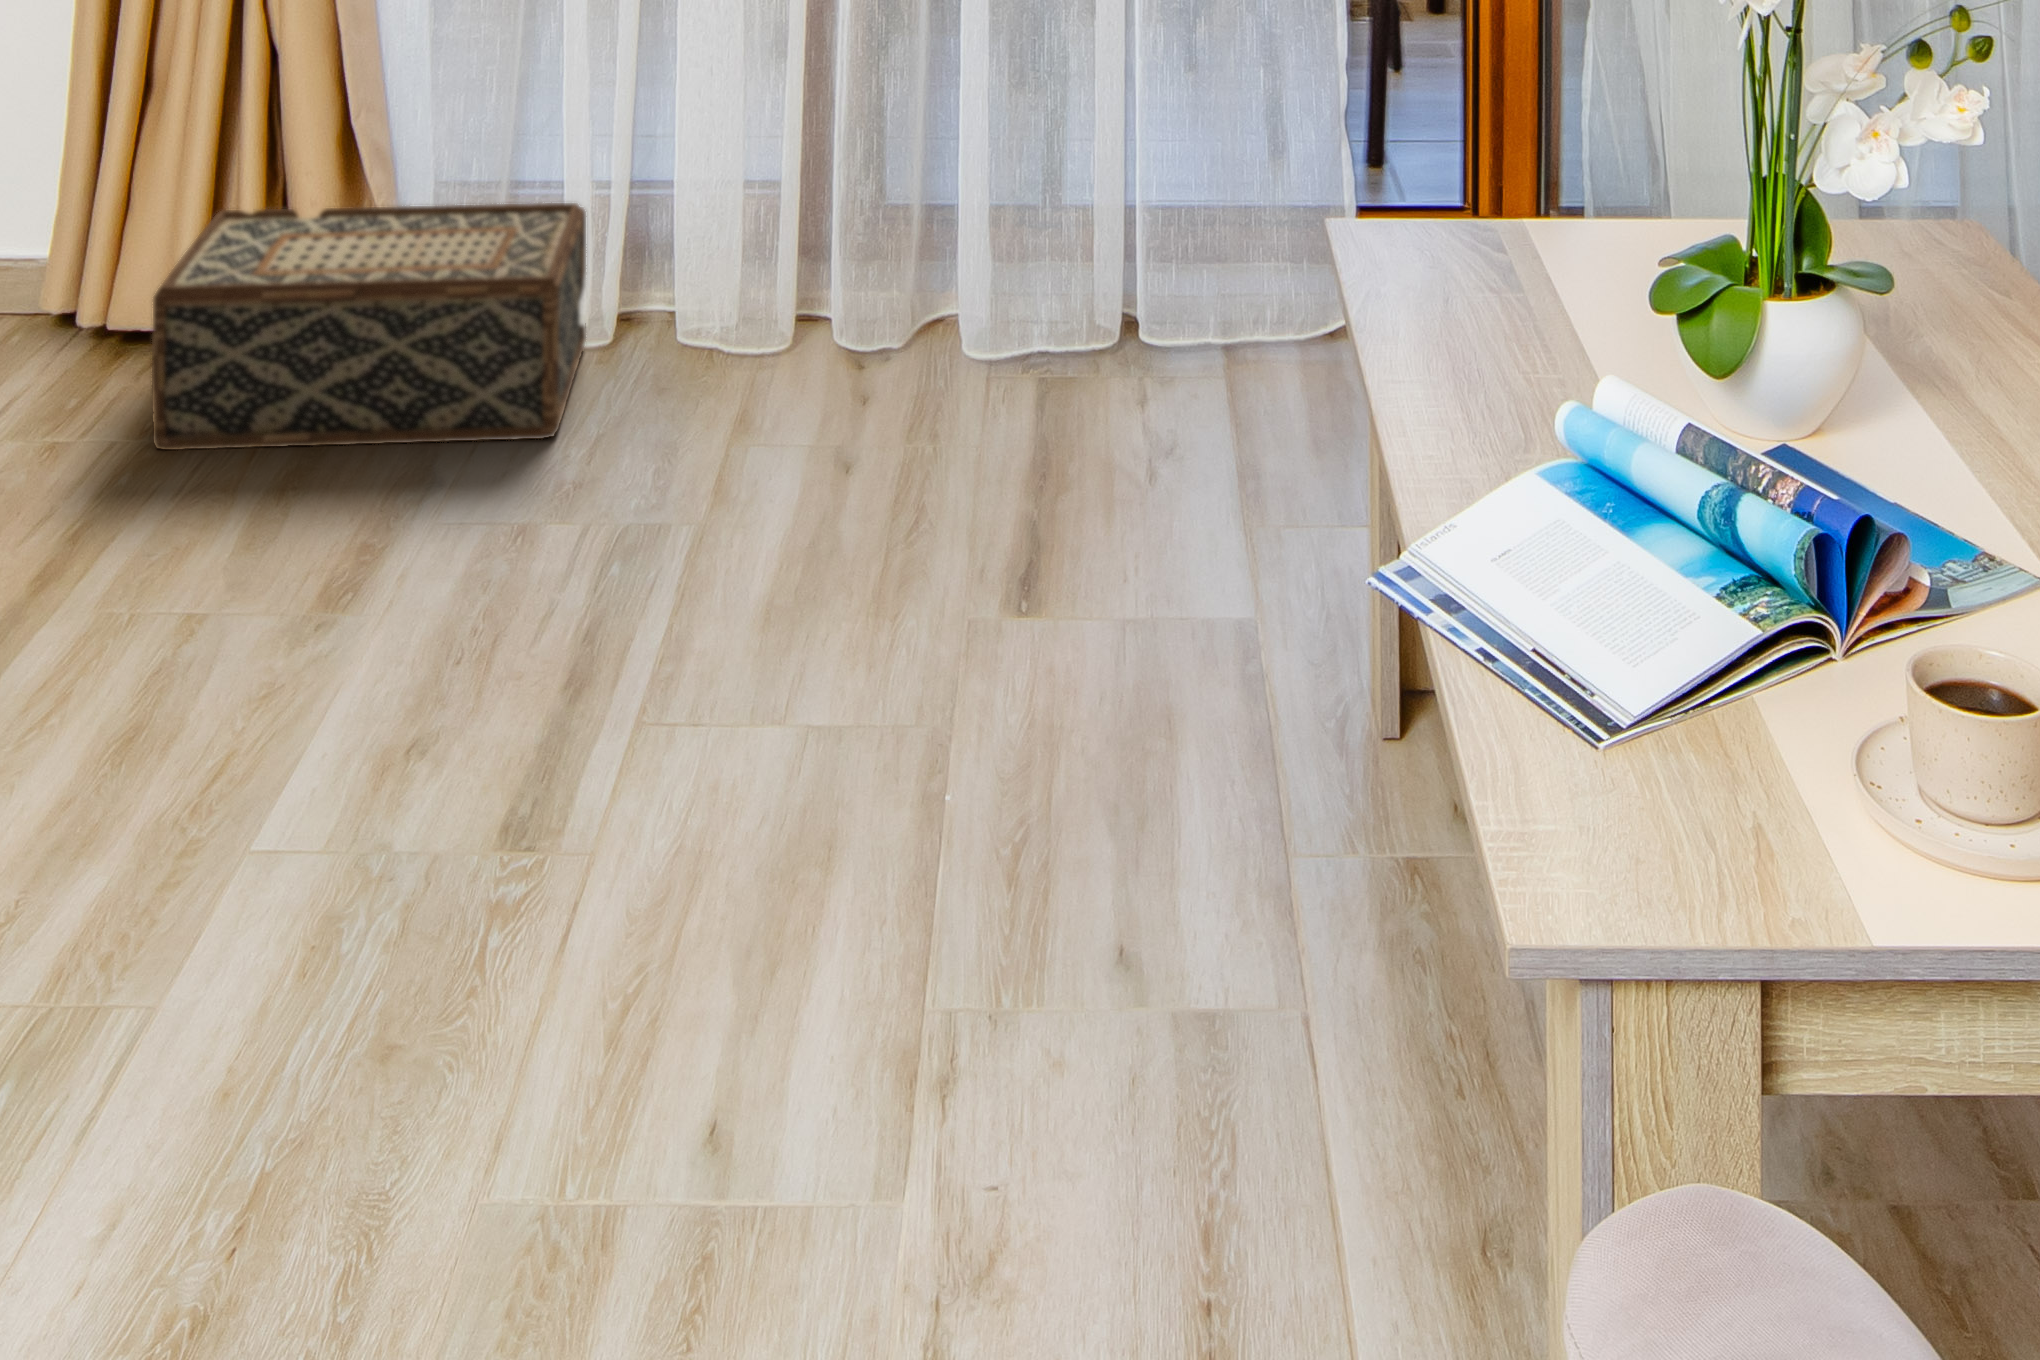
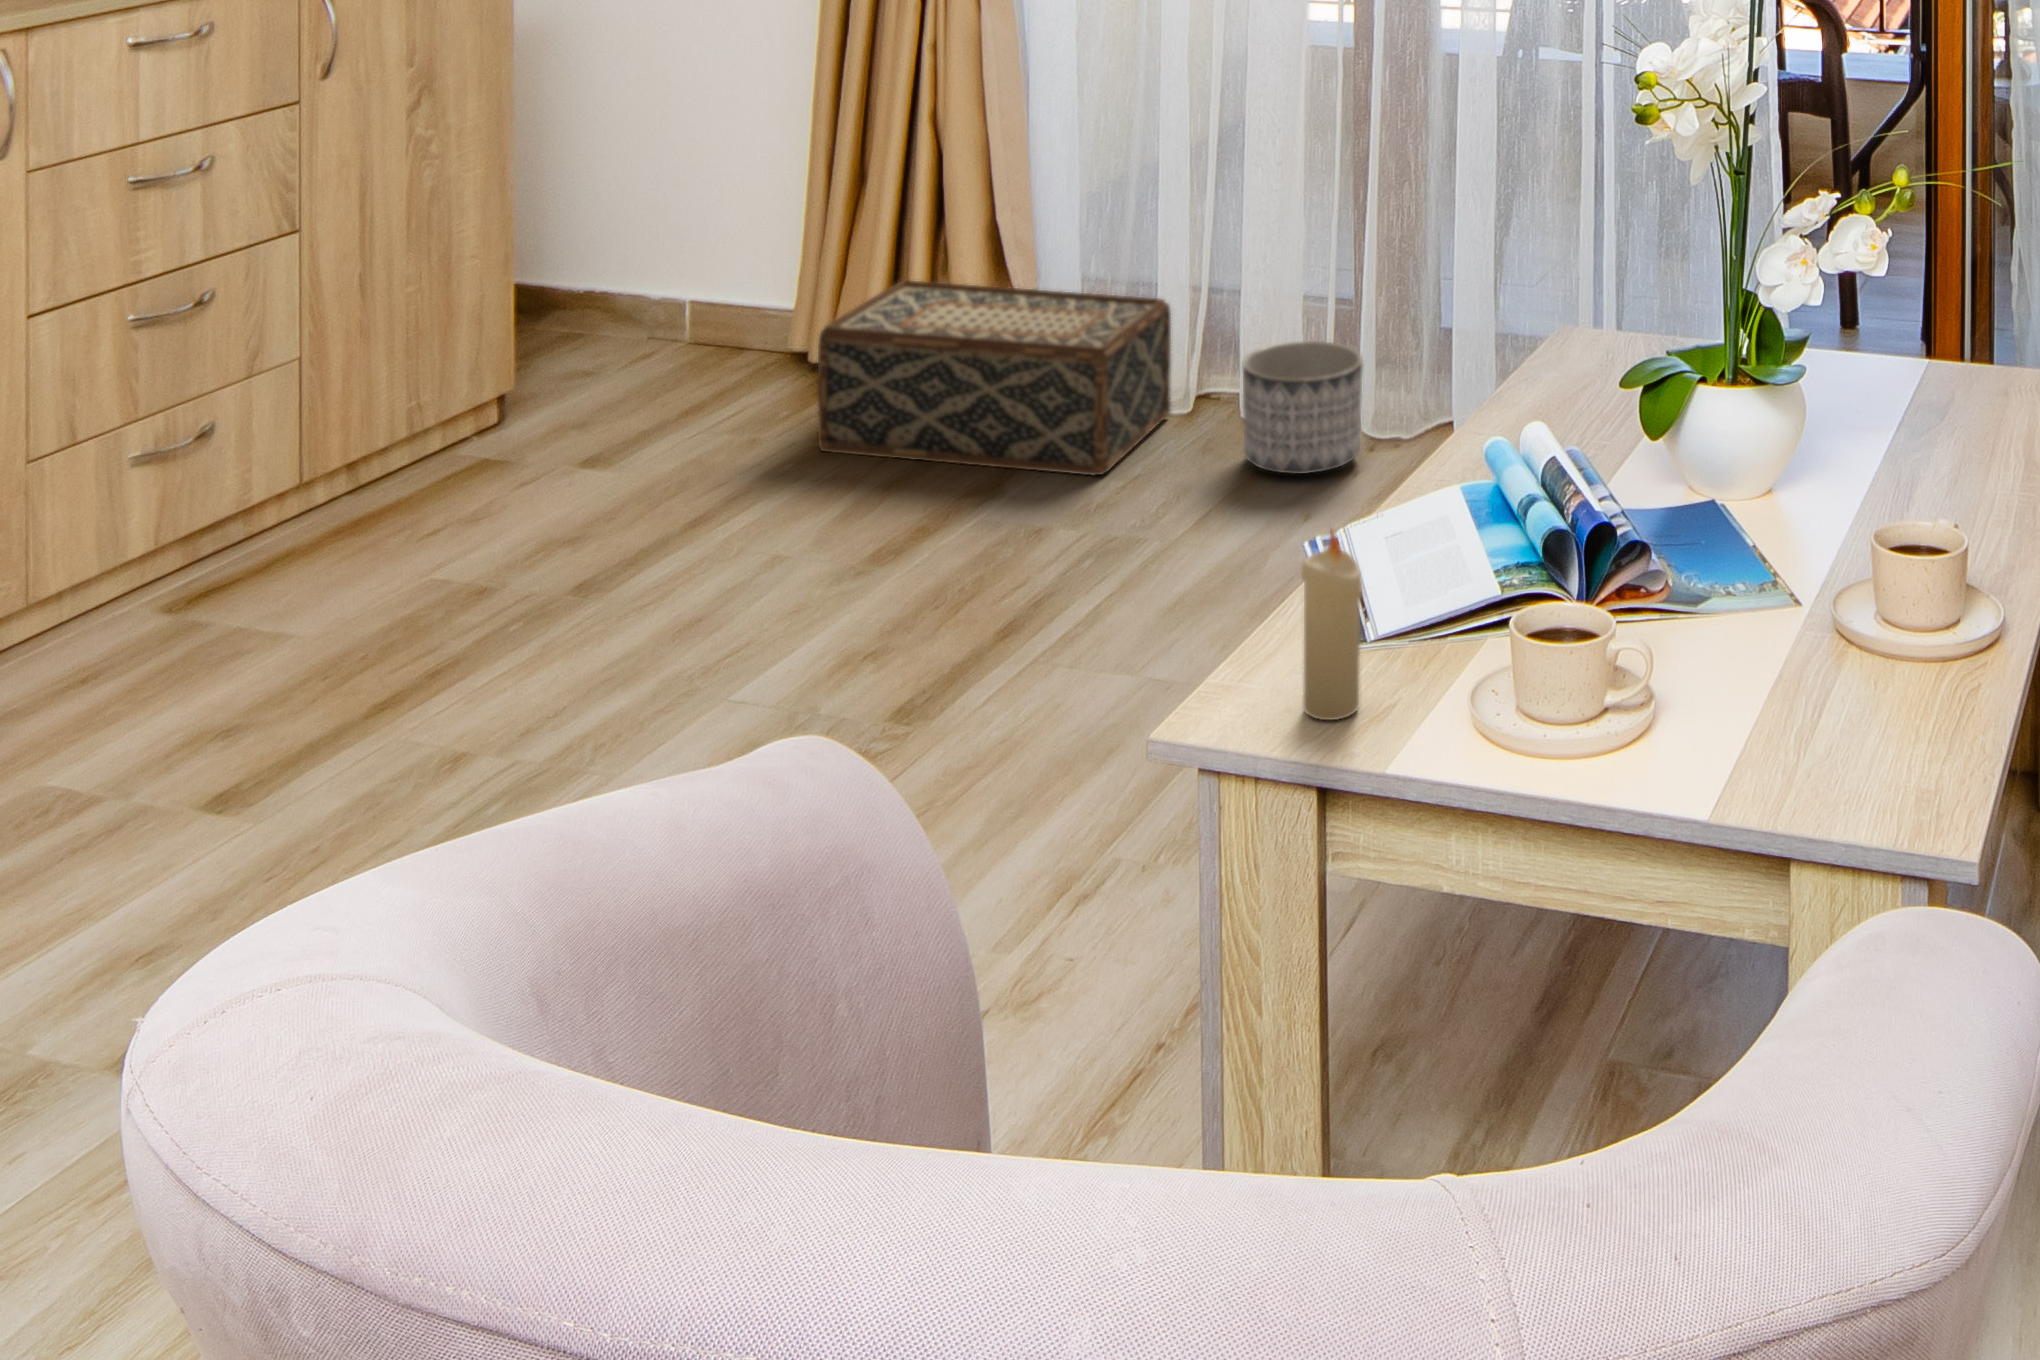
planter: none [713,236,859,406] -> present [1243,341,1363,474]
candle: none [1617,576,1703,845] -> present [1301,530,1362,720]

